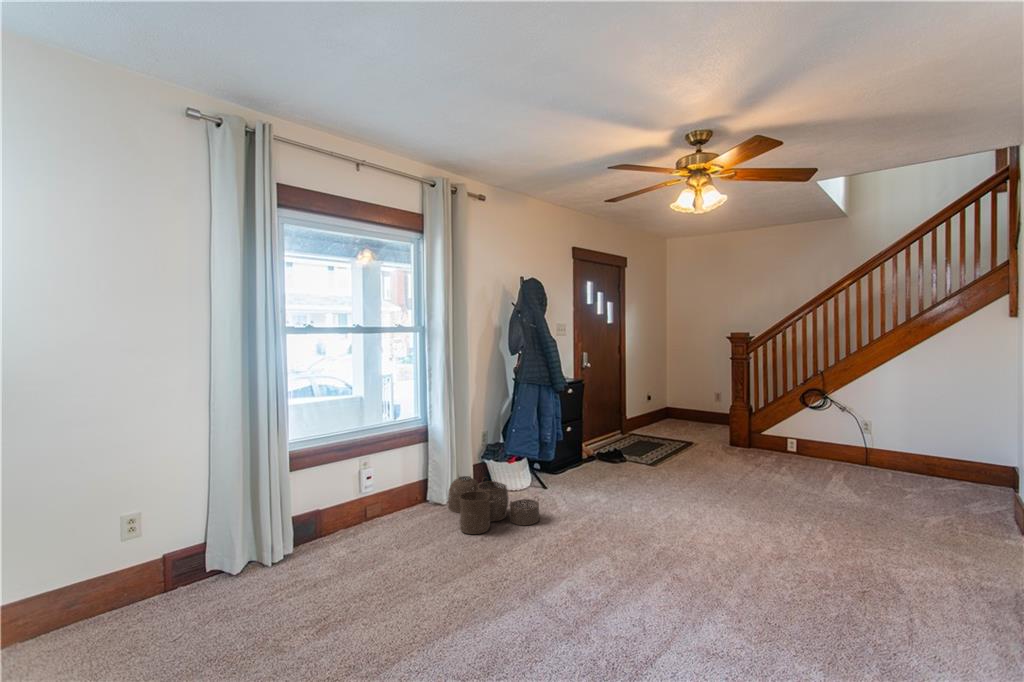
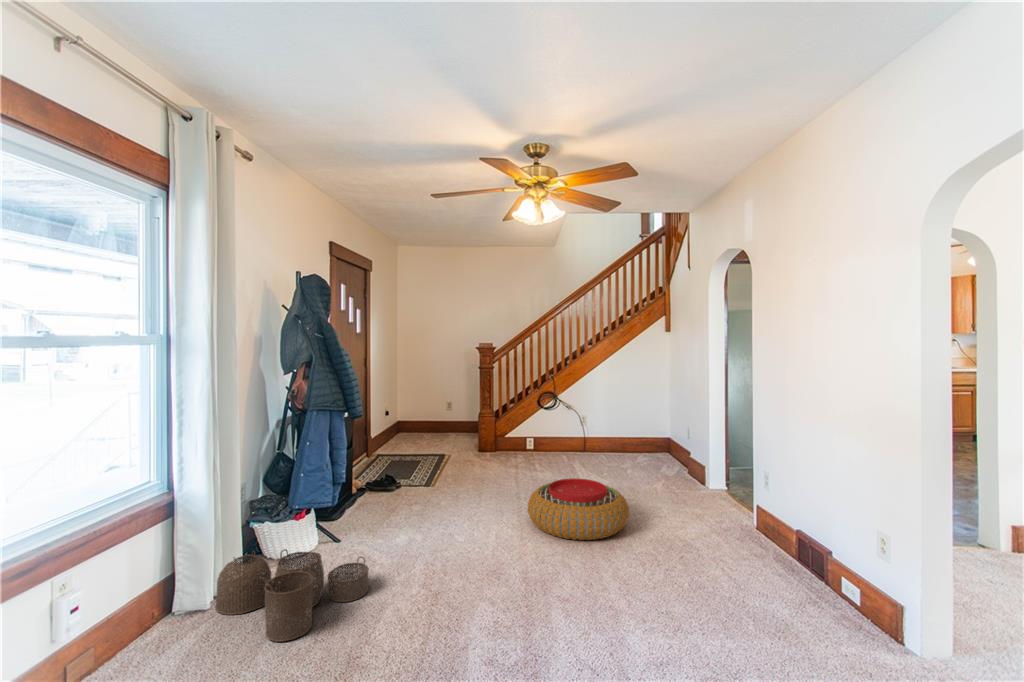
pouf: none [712,478,838,546] -> present [528,478,629,540]

